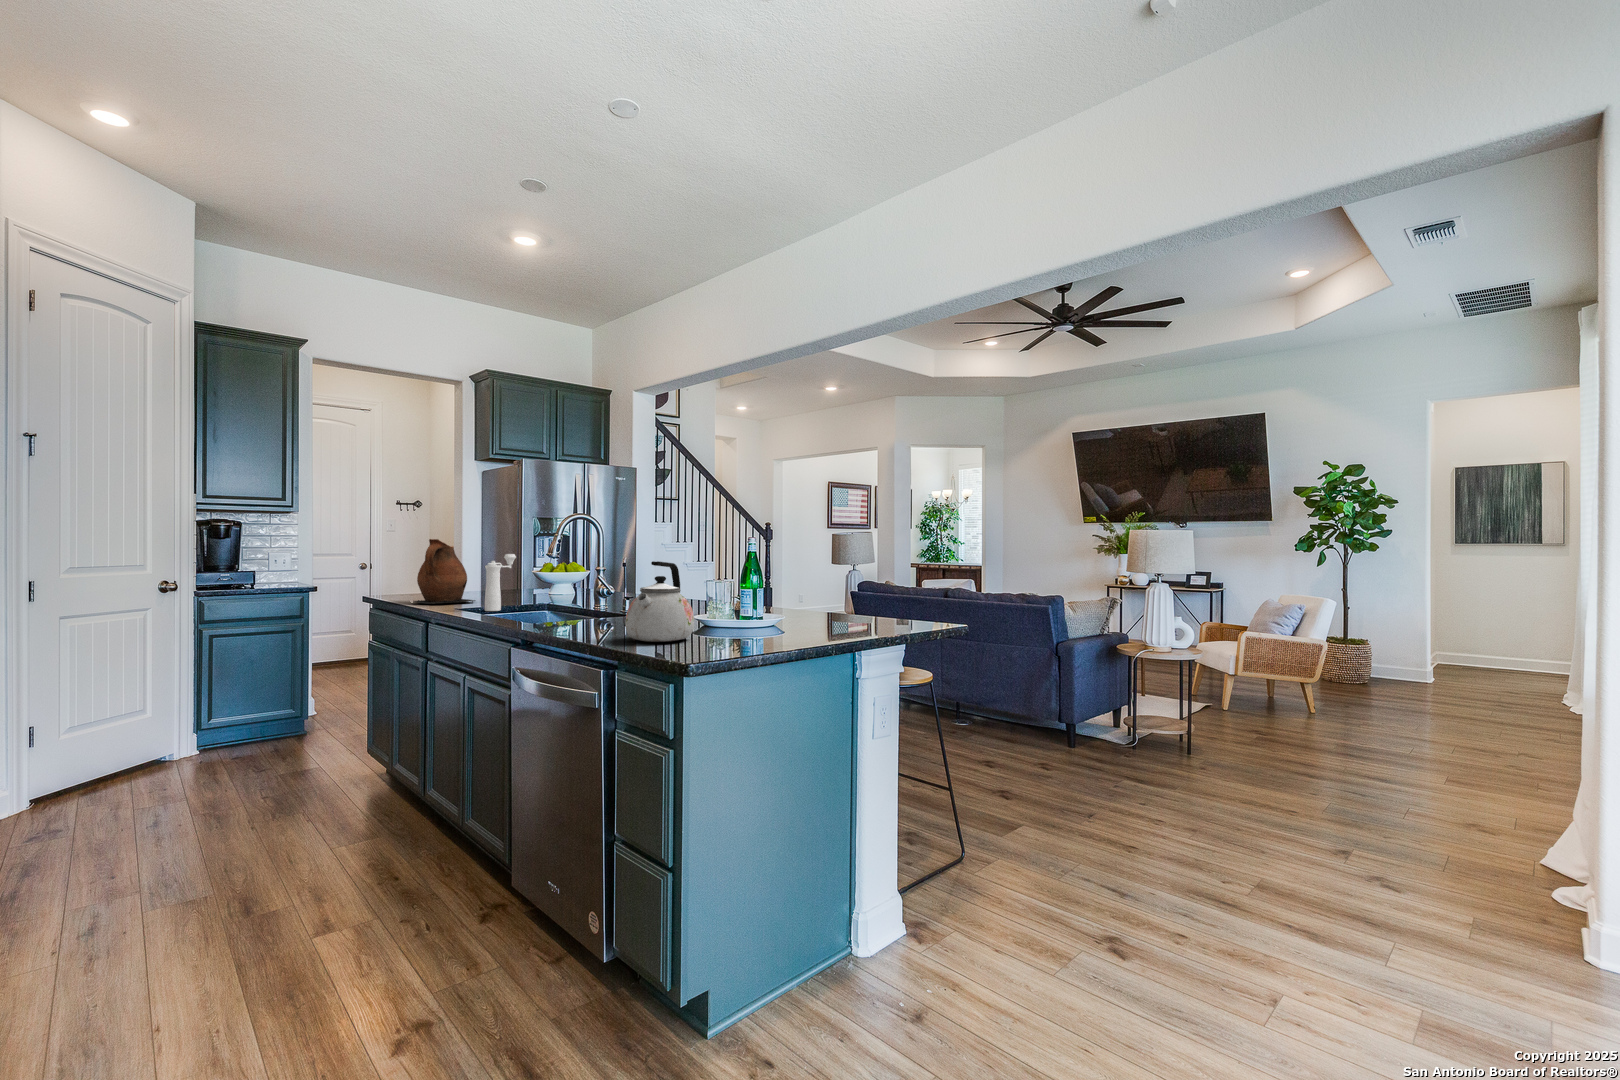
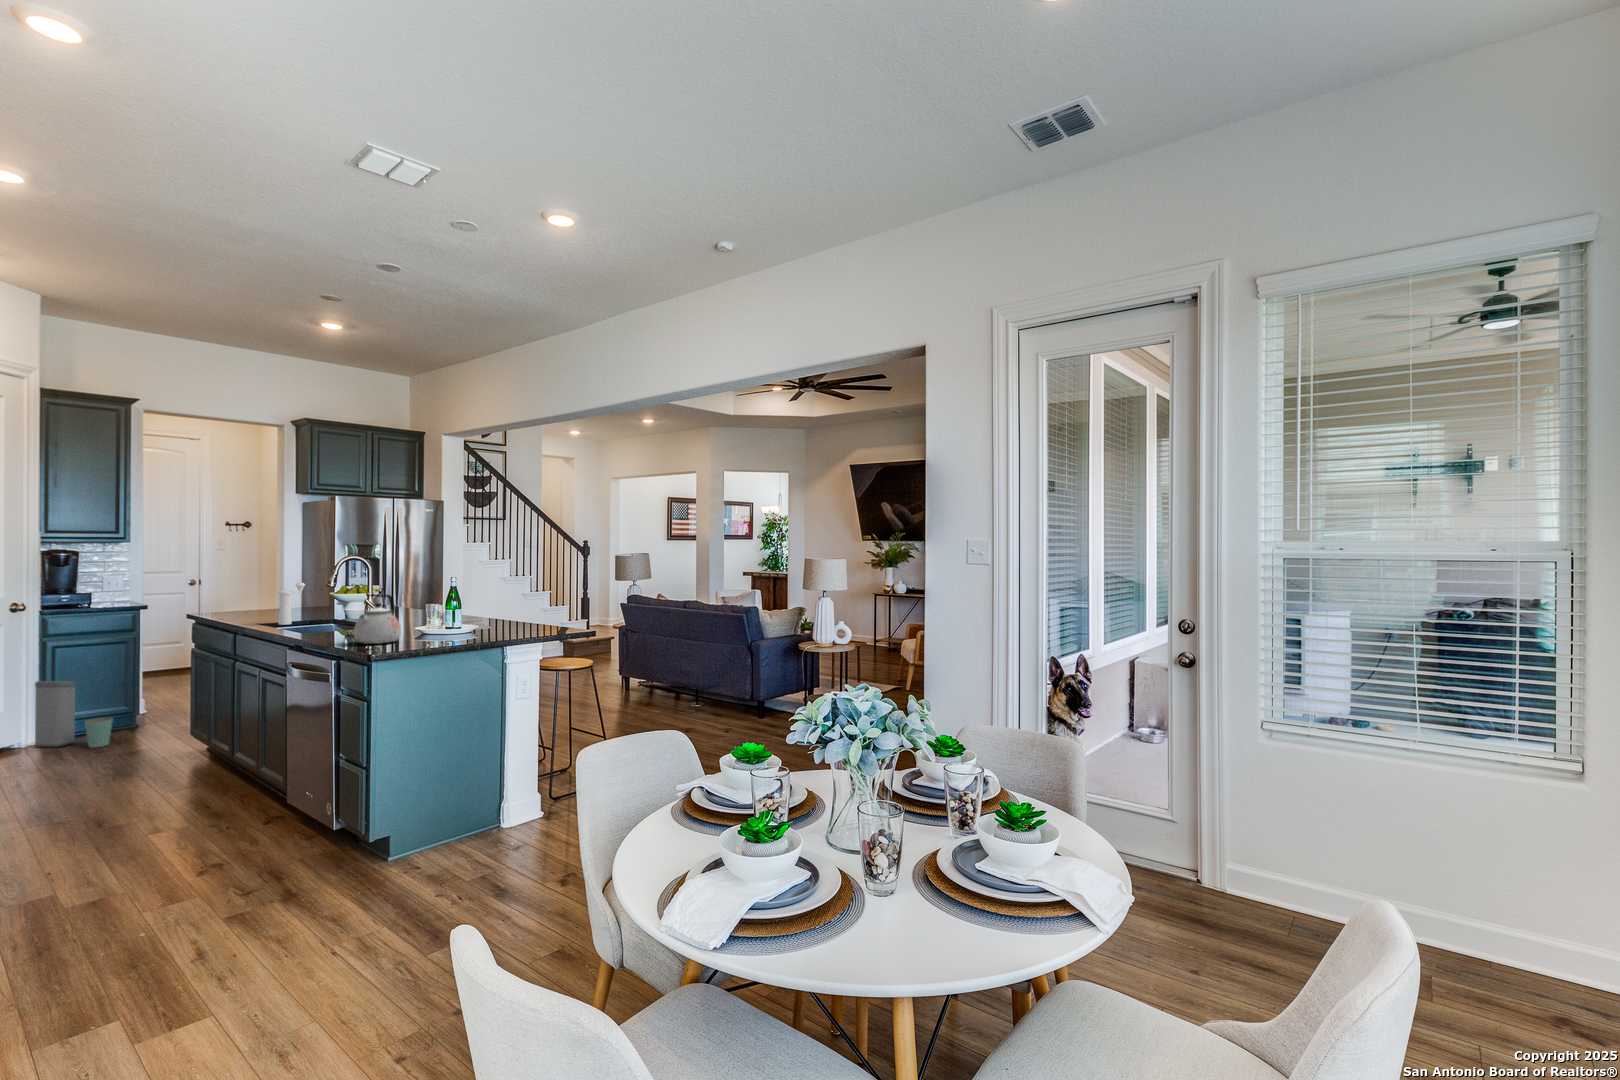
ceramic pitcher: present [414,539,475,604] -> none [224,571,278,620]
trash can: none [190,678,277,762] -> present [35,681,113,748]

